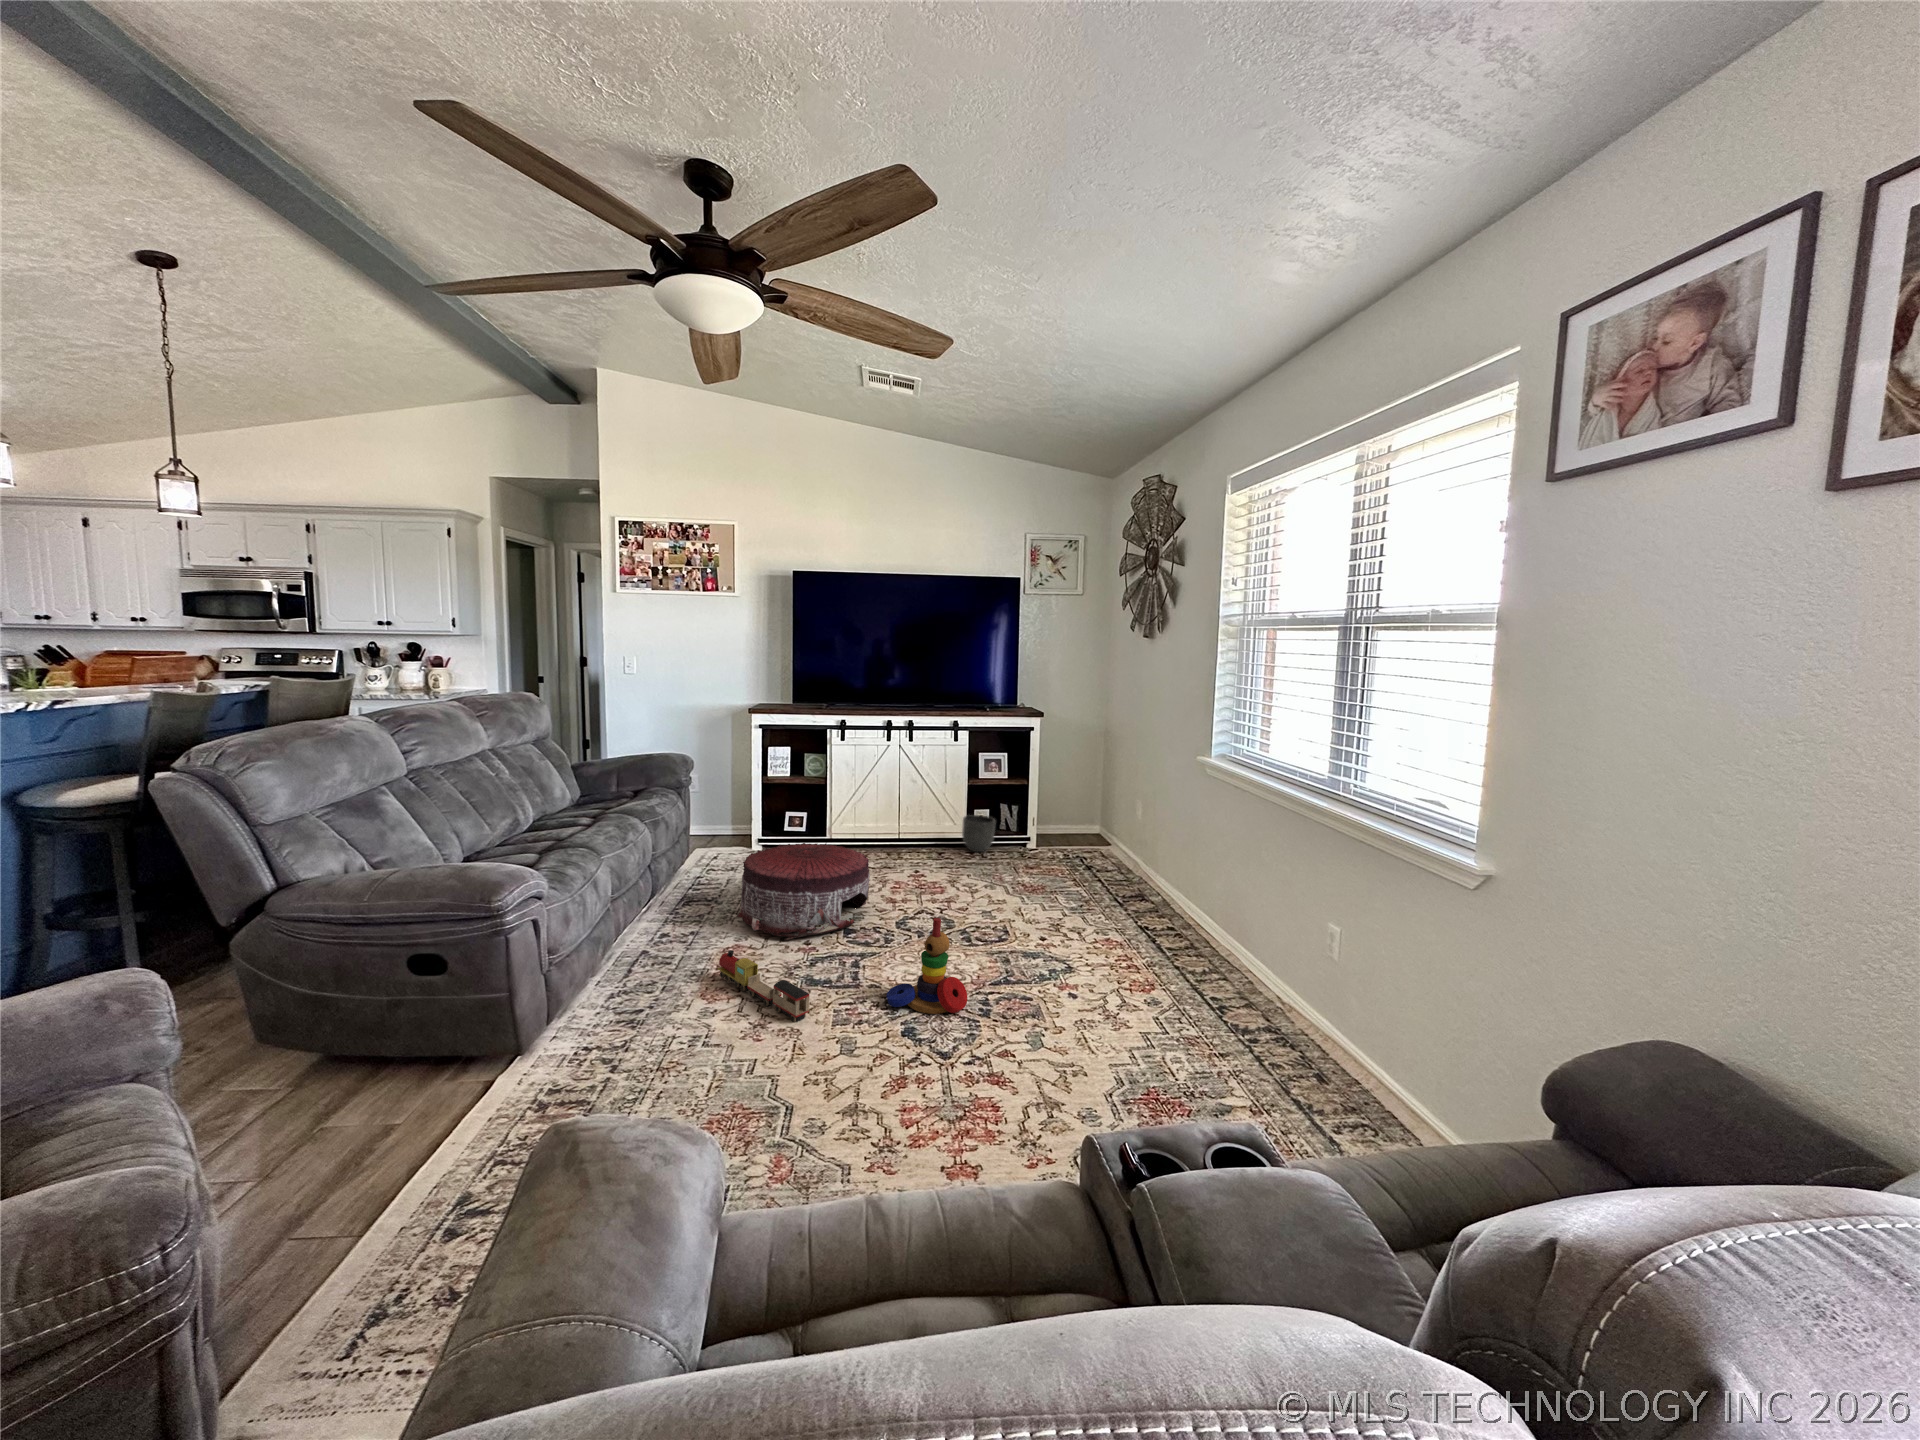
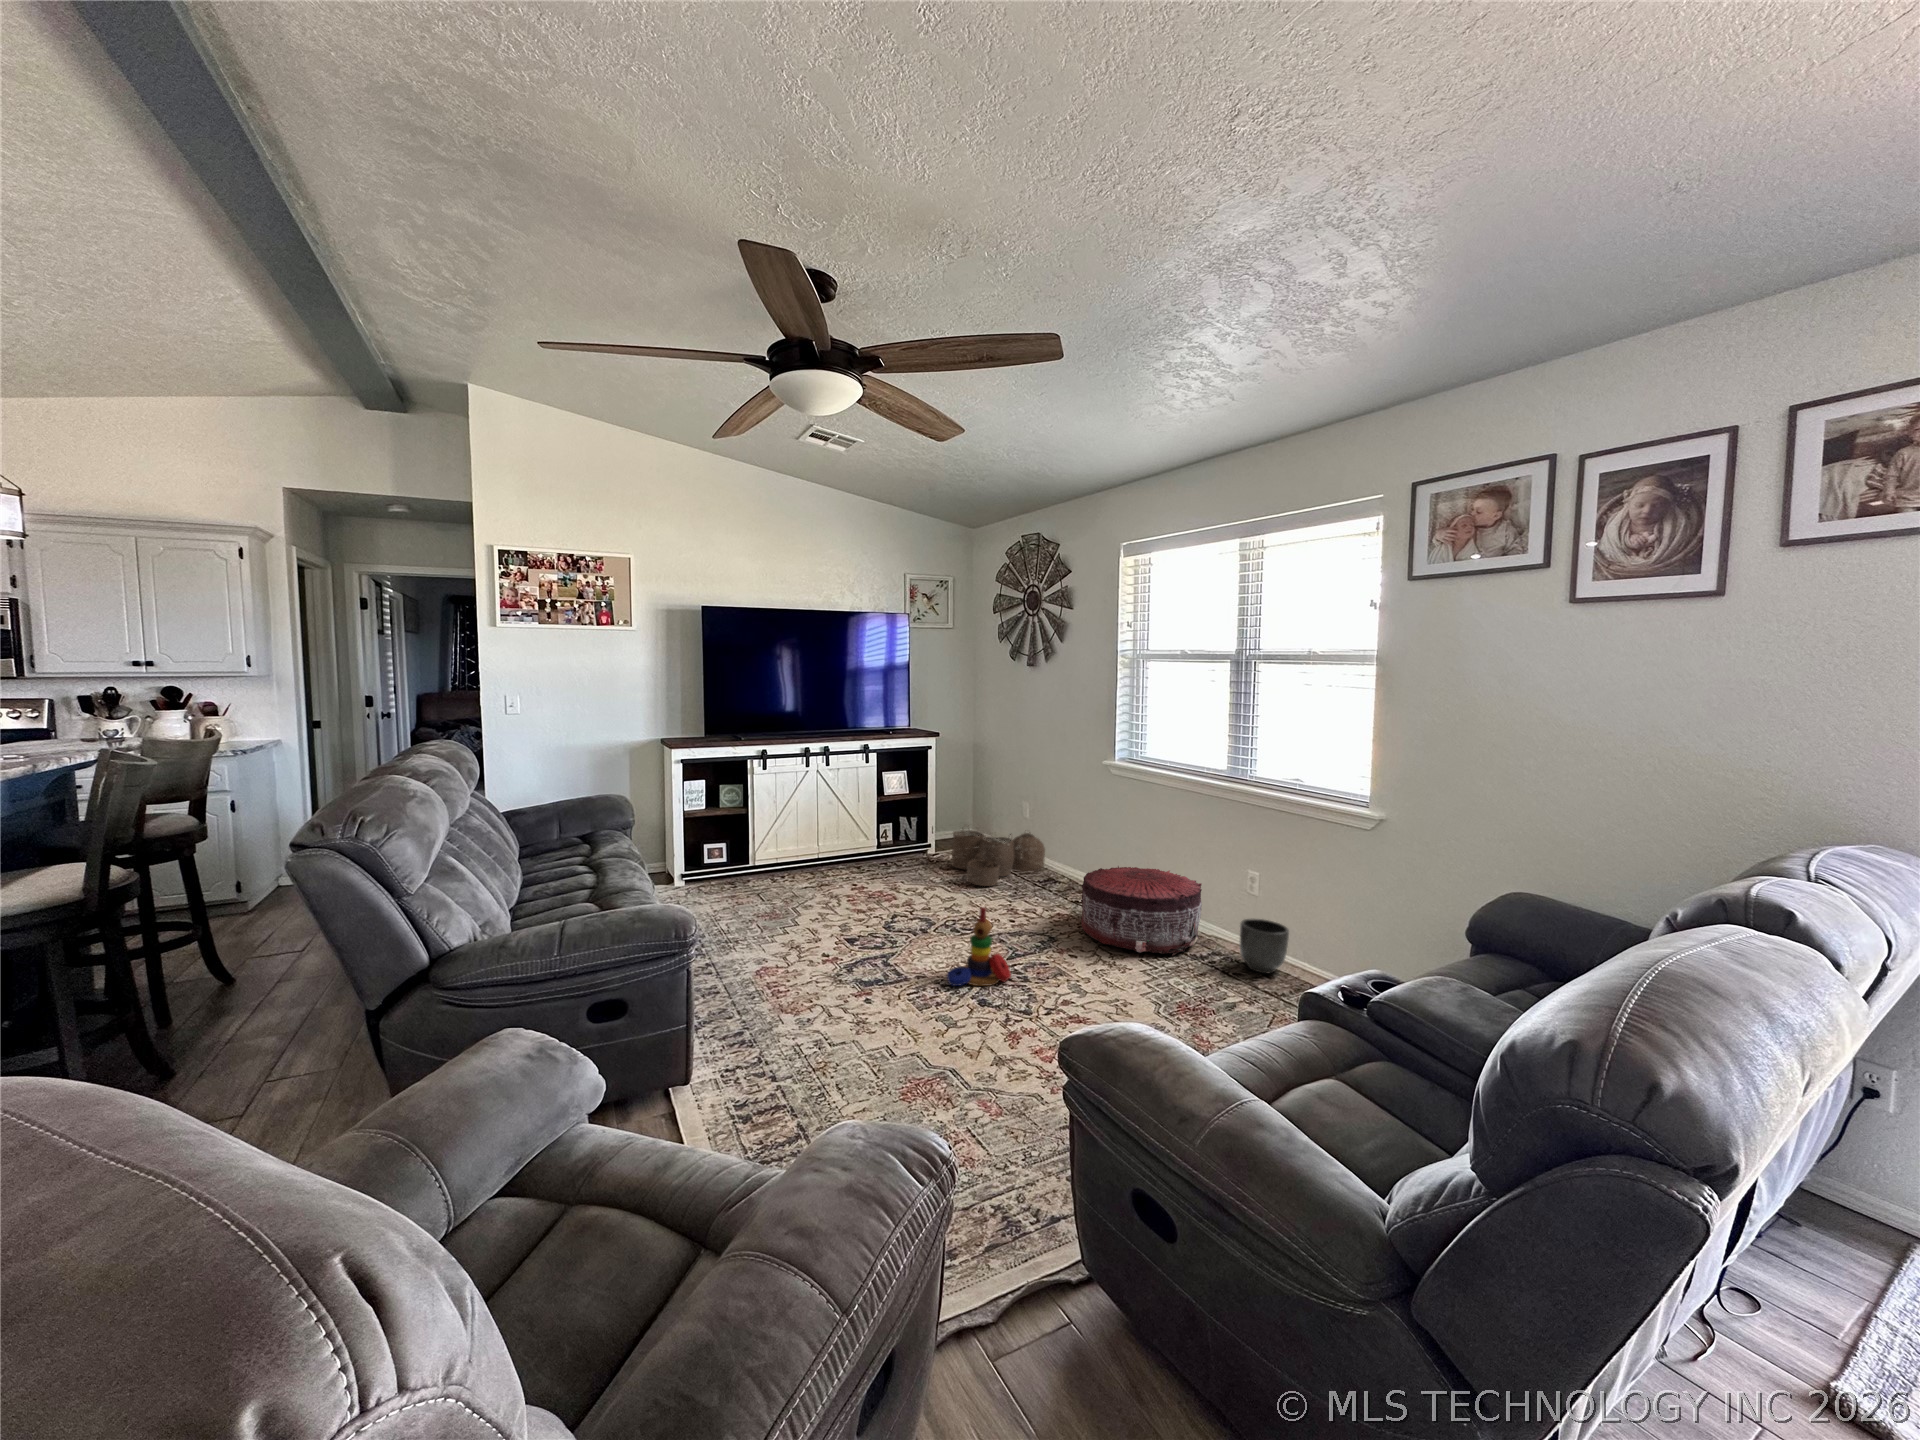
planter: present [962,815,996,852] -> present [1239,919,1289,973]
woven basket: none [1030,819,1145,893] -> present [952,830,1045,886]
pouf: present [738,843,870,940] -> present [1081,866,1202,955]
toy train: present [717,950,809,1022] -> none [783,966,898,1013]

